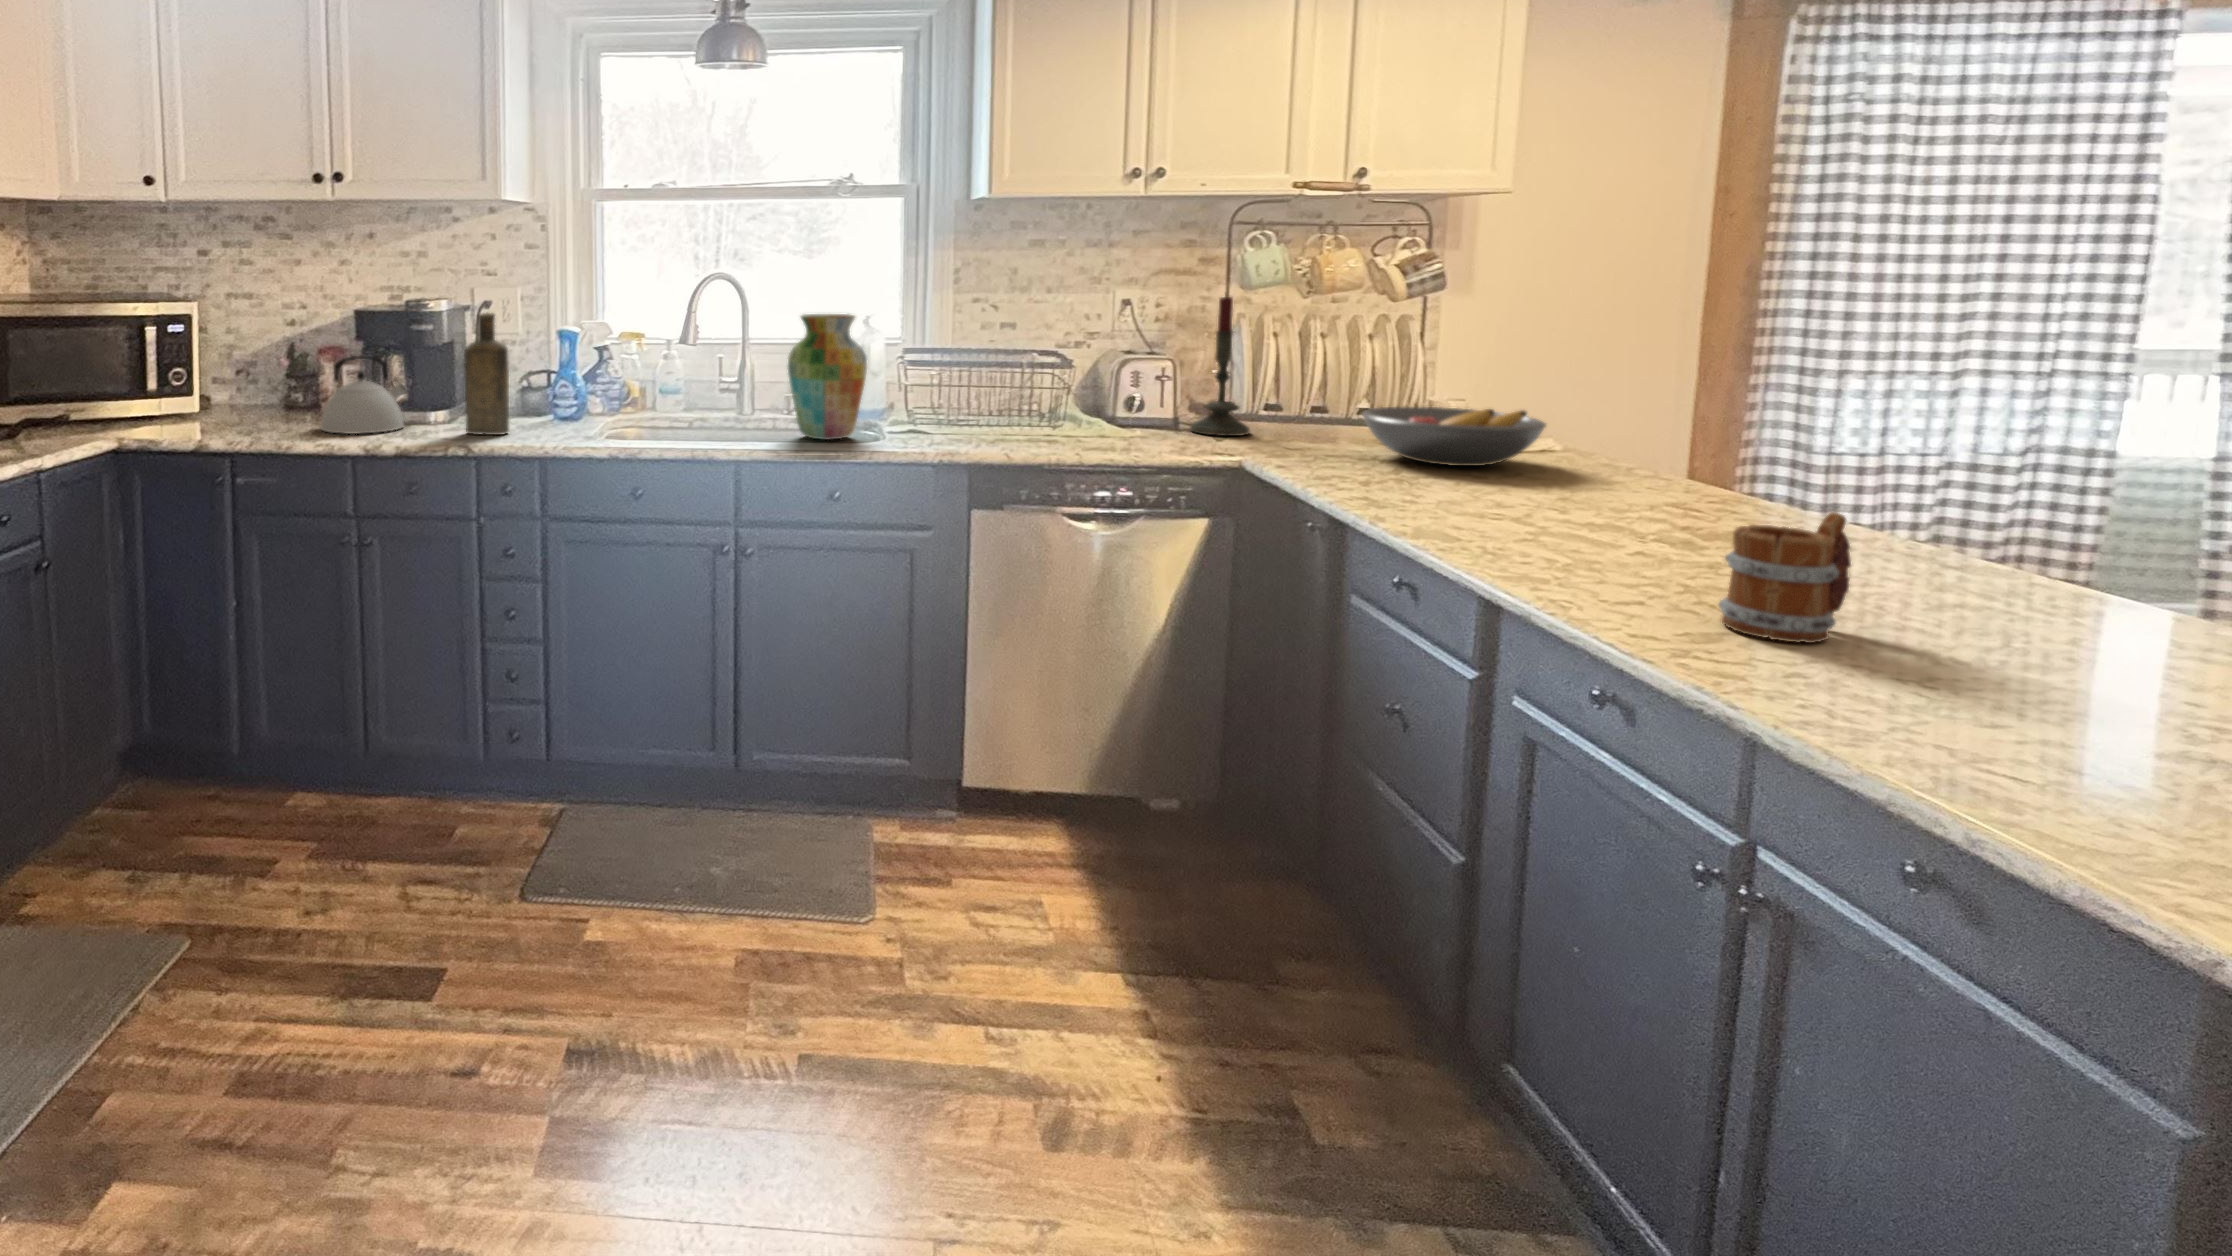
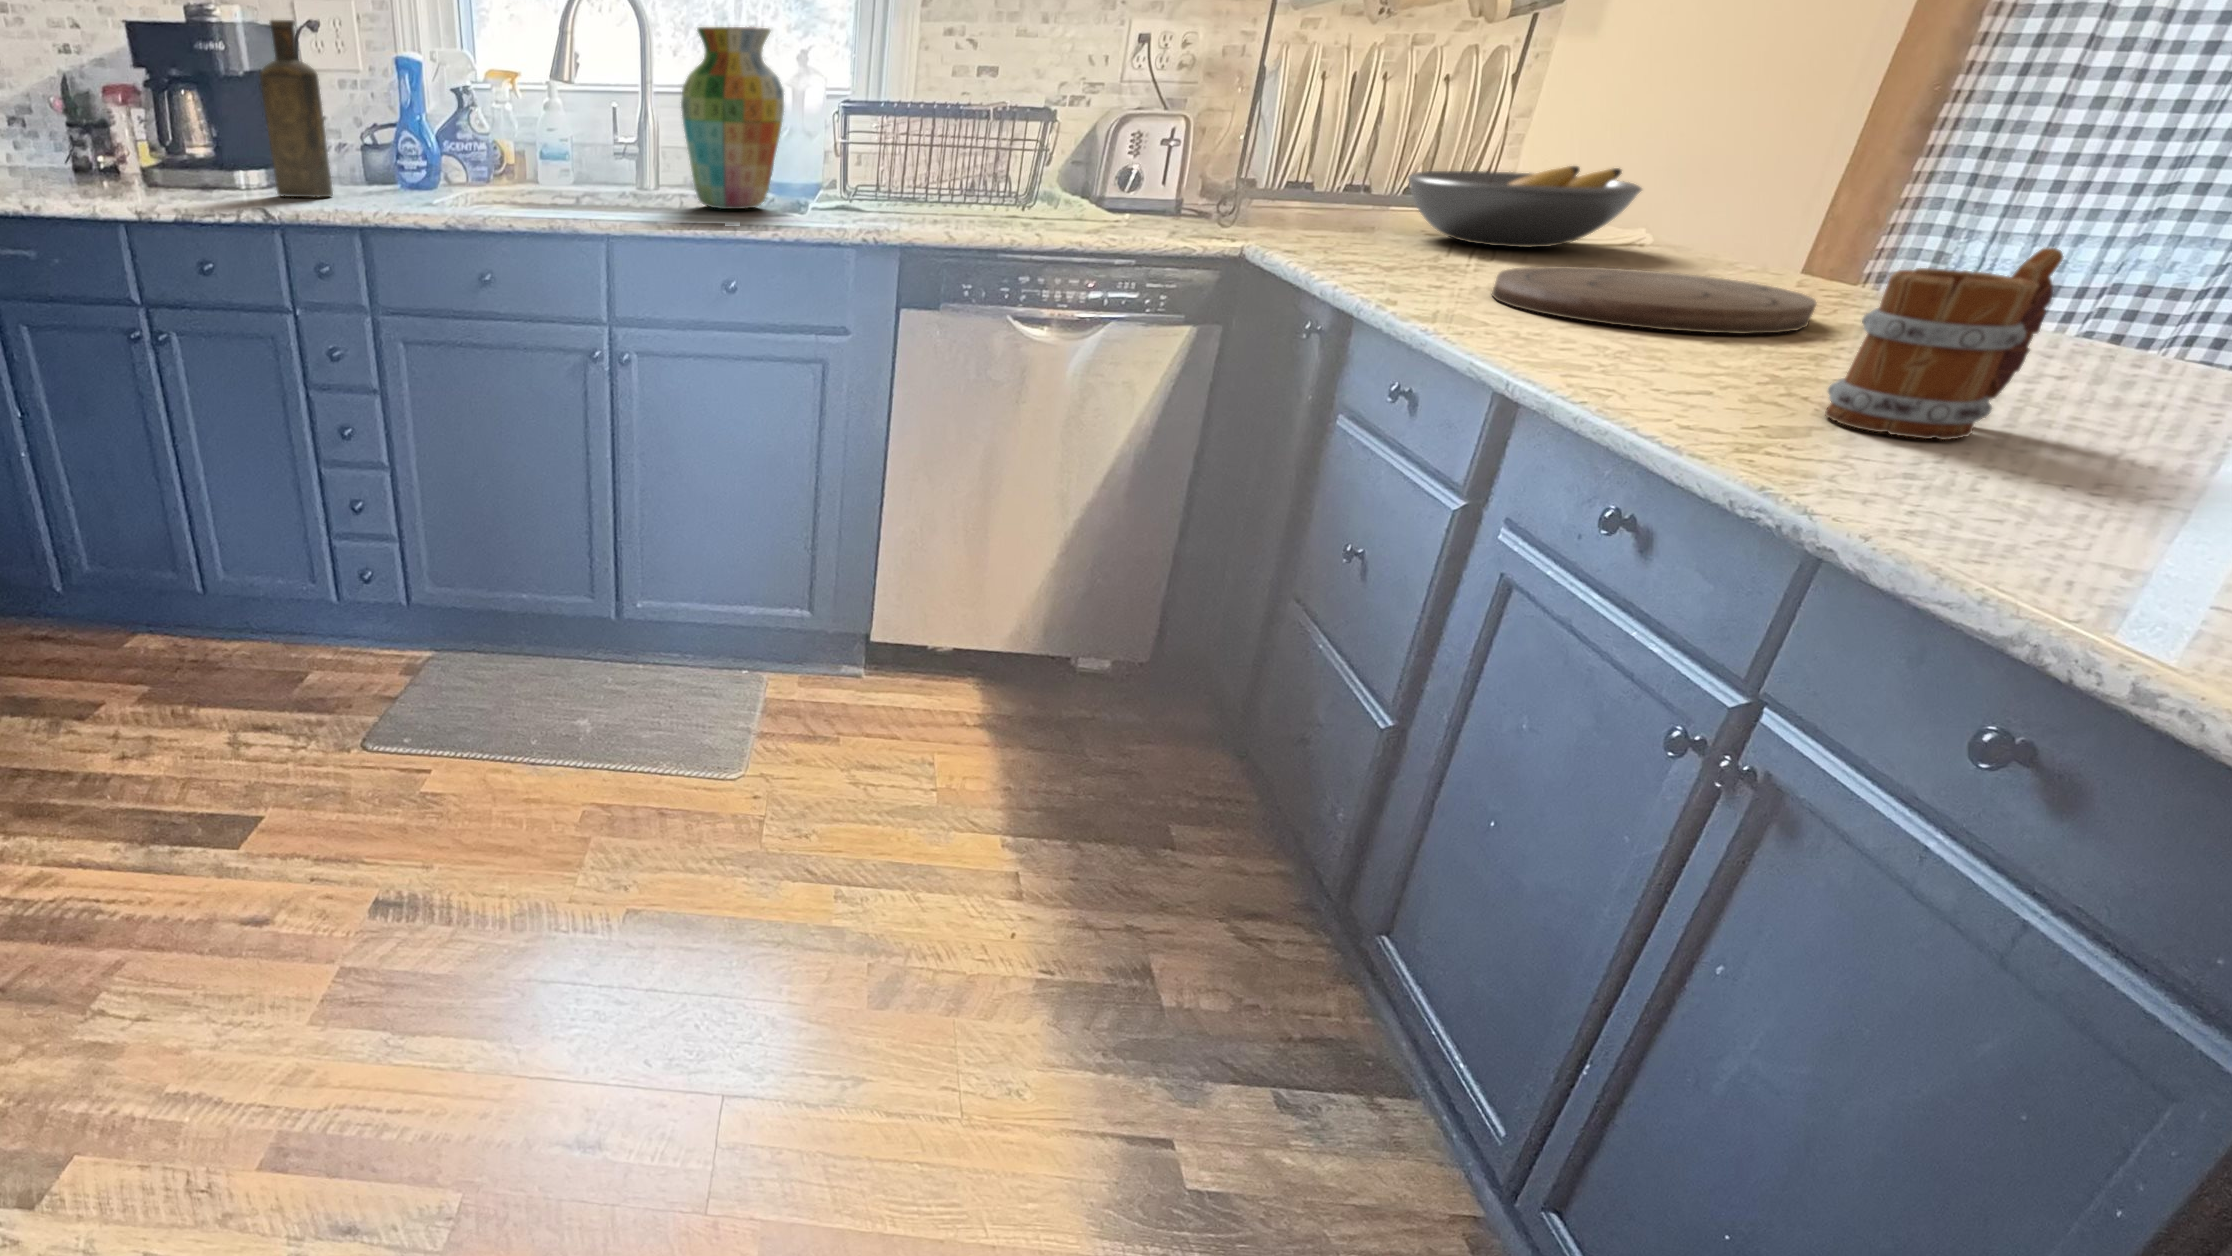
candle: present [1191,297,1249,436] -> none [1192,6,1276,215]
kettle: present [321,356,407,434] -> none [95,84,206,193]
cutting board: none [1453,490,1701,550] -> present [1491,266,1816,334]

